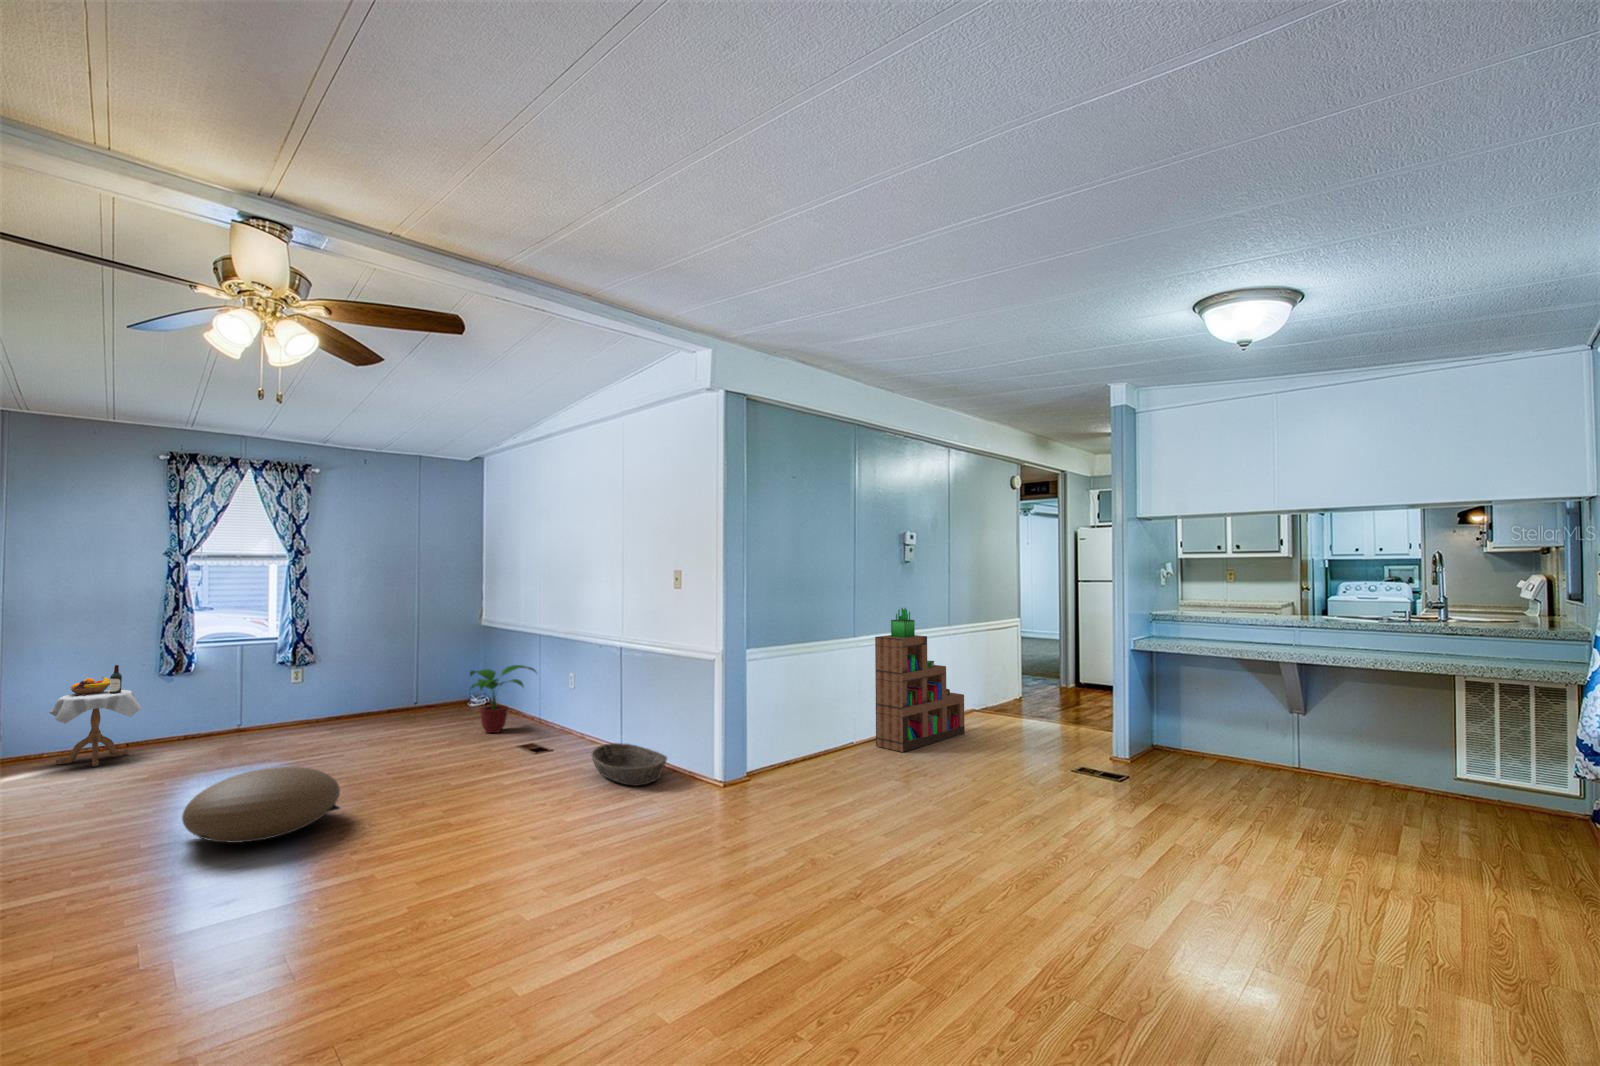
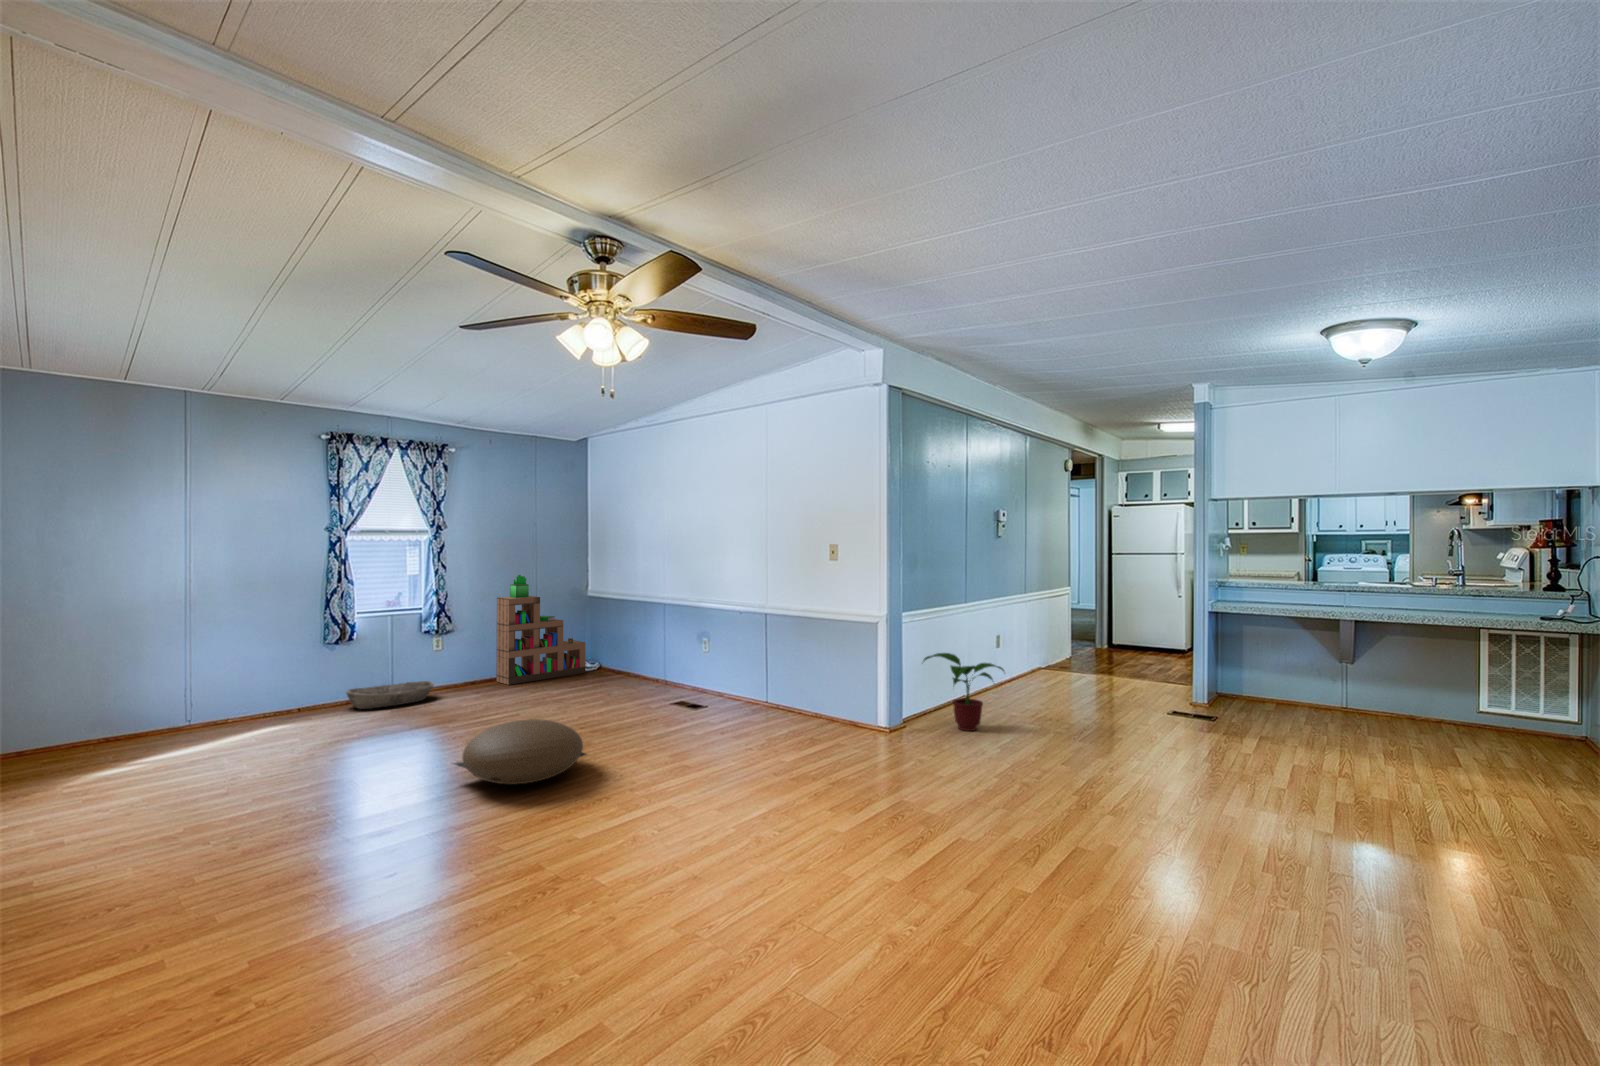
bookshelf: present [875,608,965,752] -> present [496,575,586,685]
side table: present [49,665,141,767] -> none [240,633,323,727]
potted plant: present [470,665,536,733] -> present [924,653,1004,731]
basket: present [591,743,667,786] -> present [346,681,434,709]

